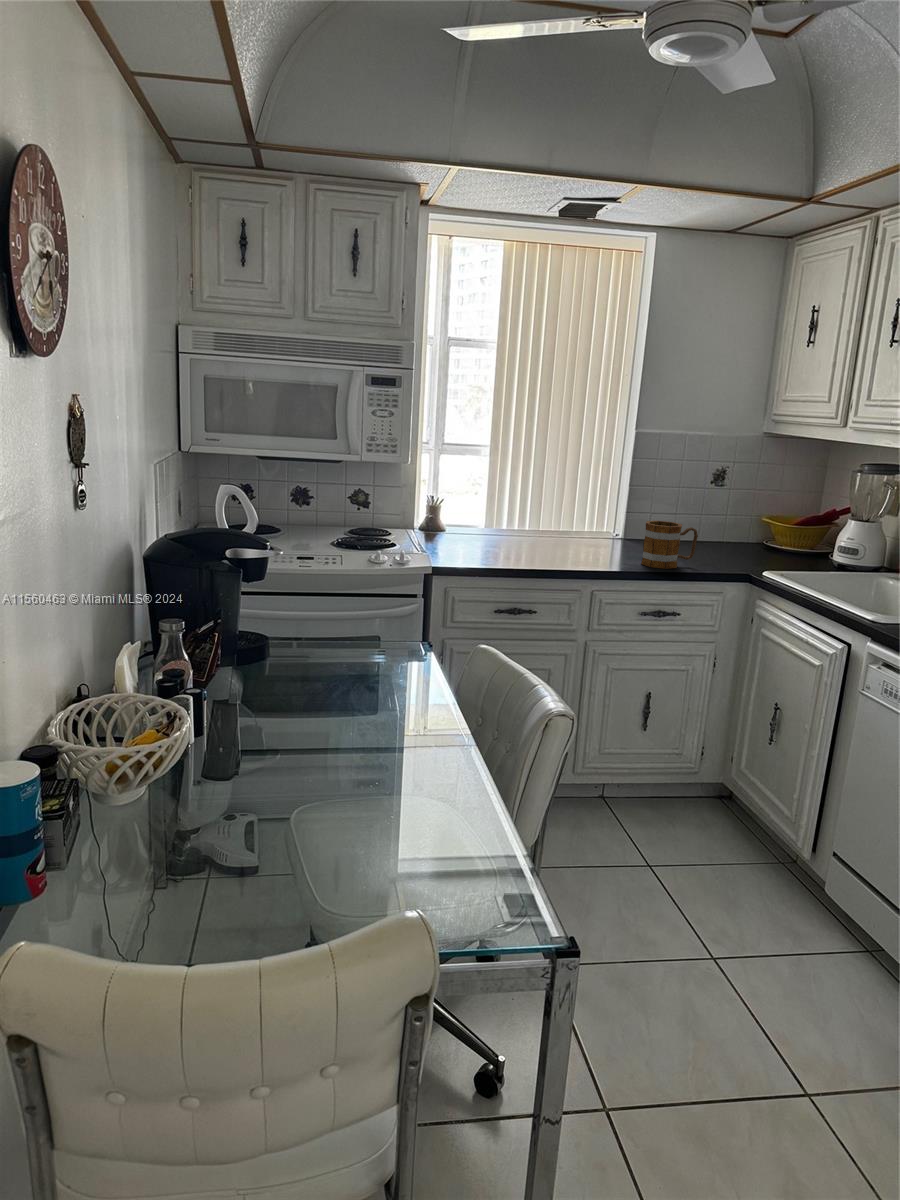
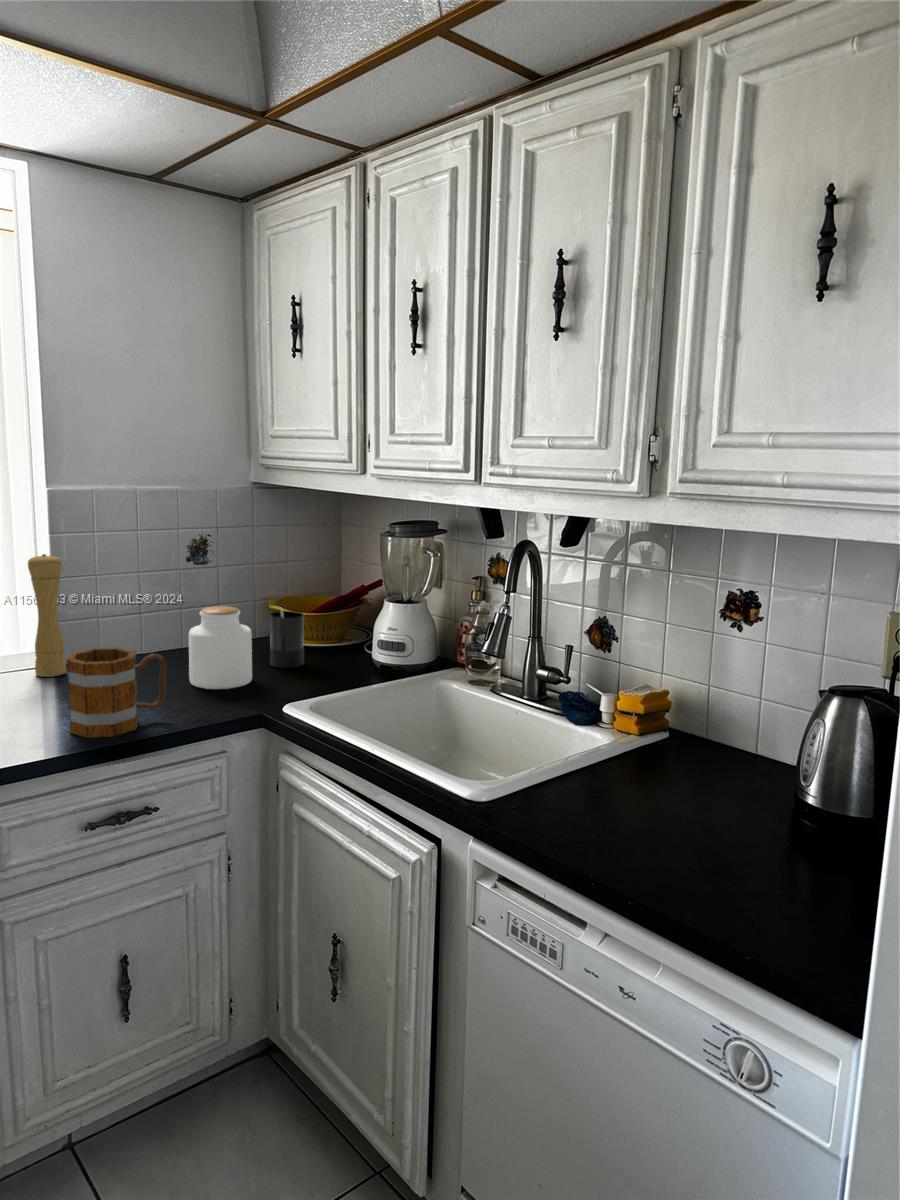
pepper mill: none [616,469,640,542] -> present [28,554,66,677]
jar: none [706,510,750,561] -> present [189,606,252,689]
candle: none [759,517,787,558] -> present [270,608,304,668]

